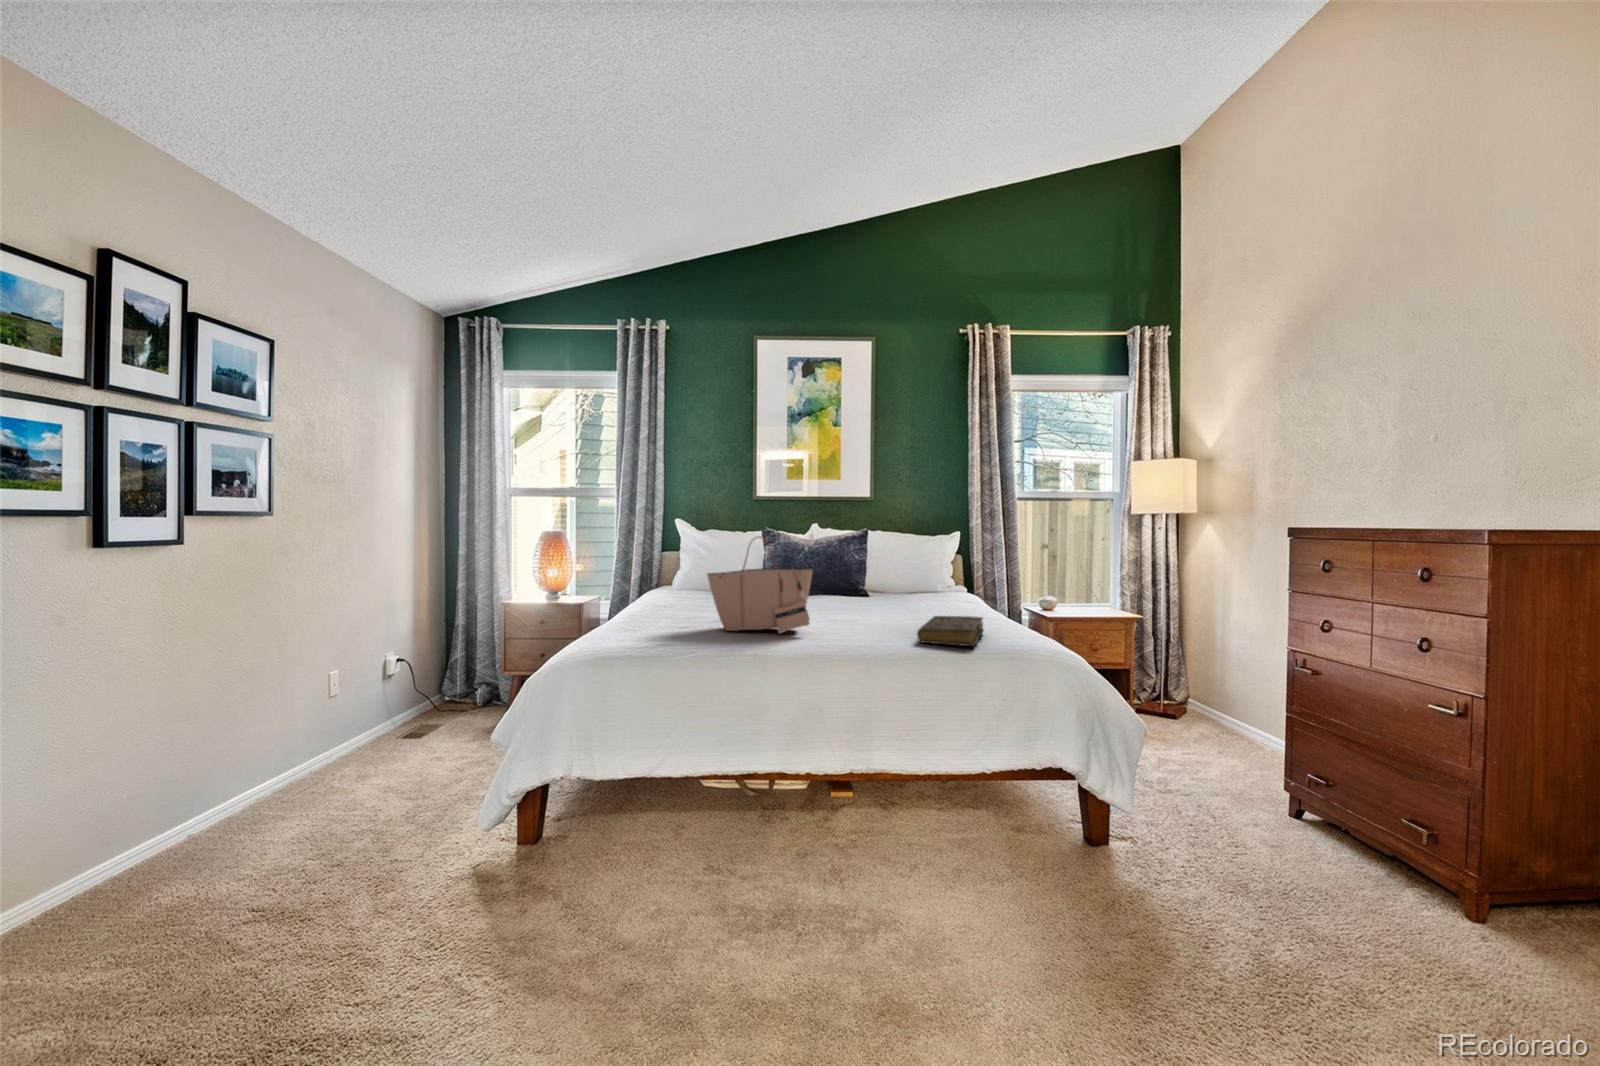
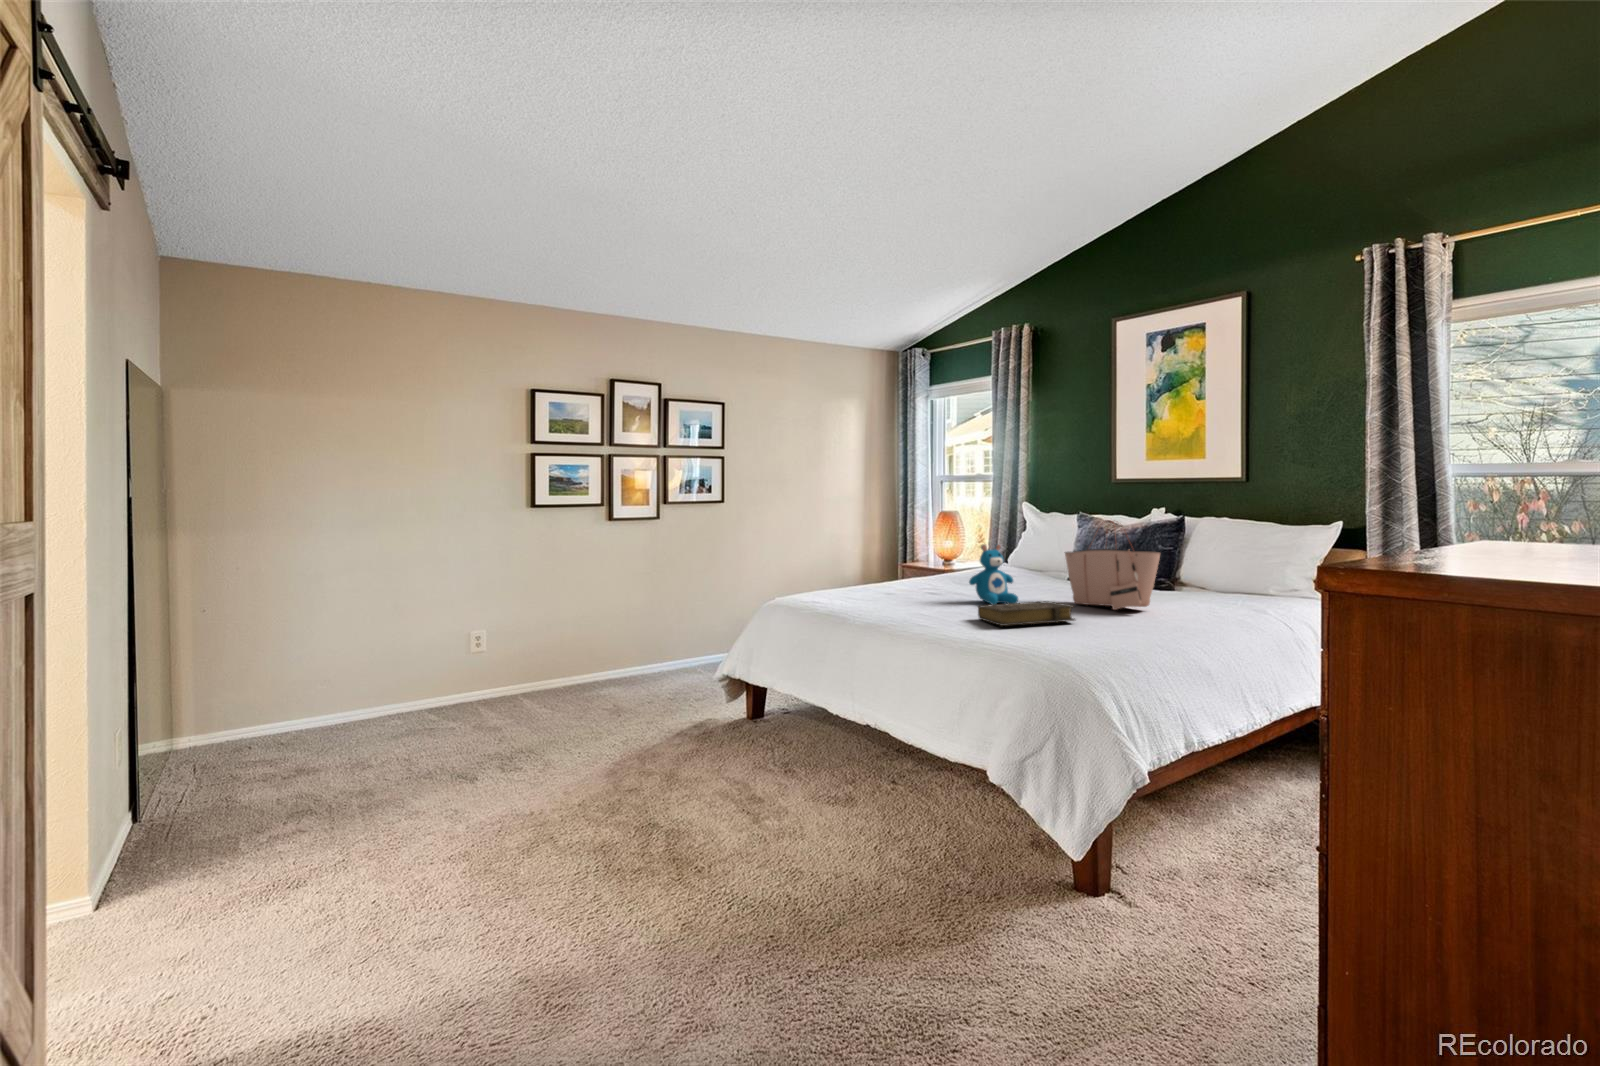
tote bag: present [707,537,812,633] -> present [1065,521,1160,610]
teddy bear: none [831,561,875,625] -> present [969,544,1018,605]

